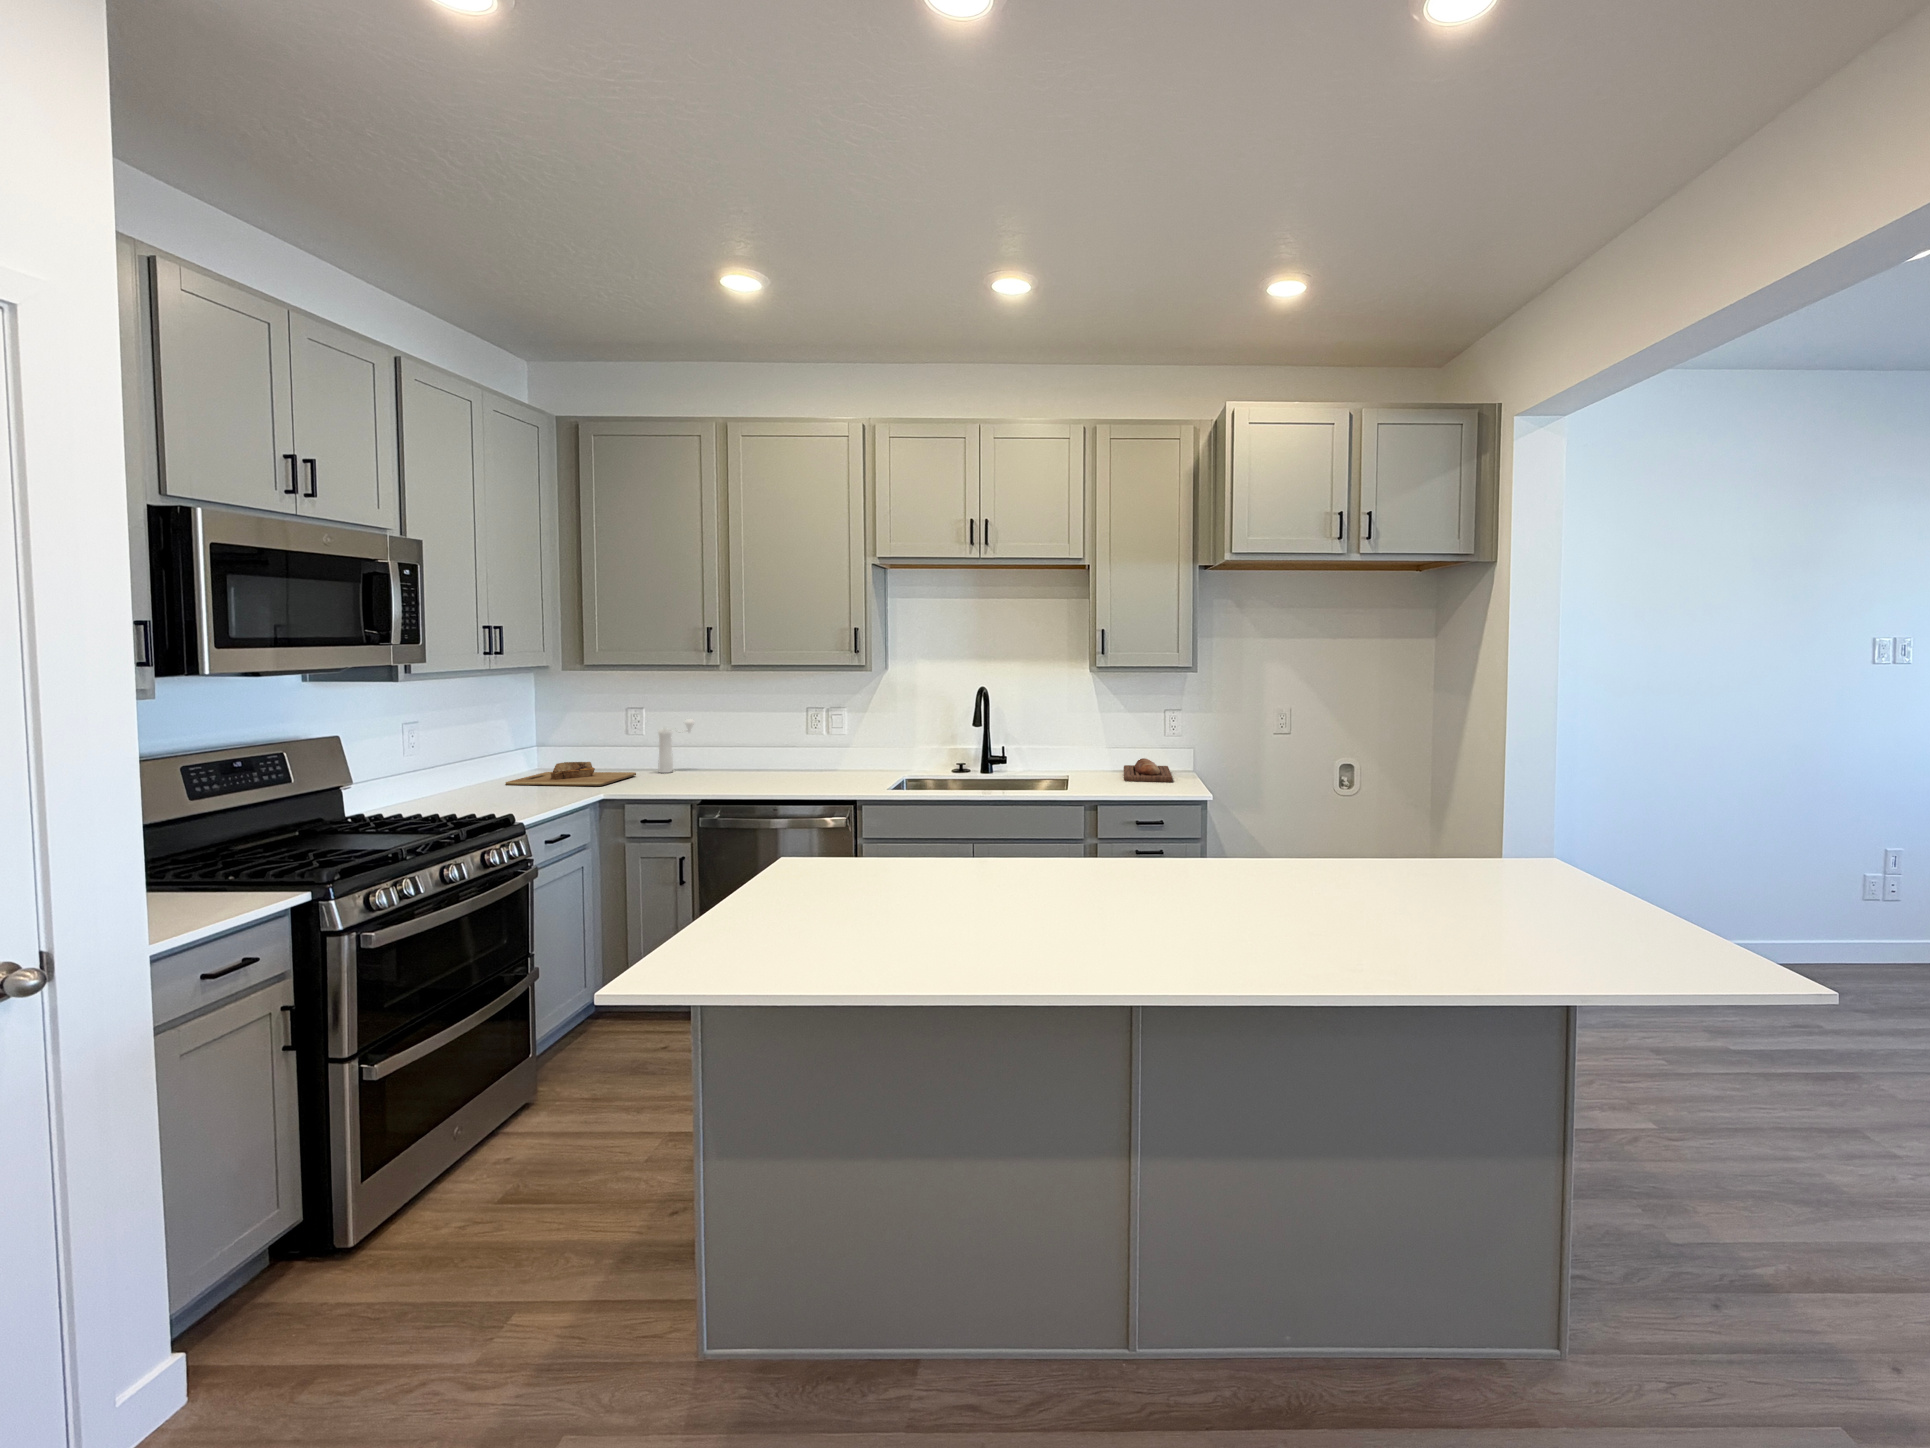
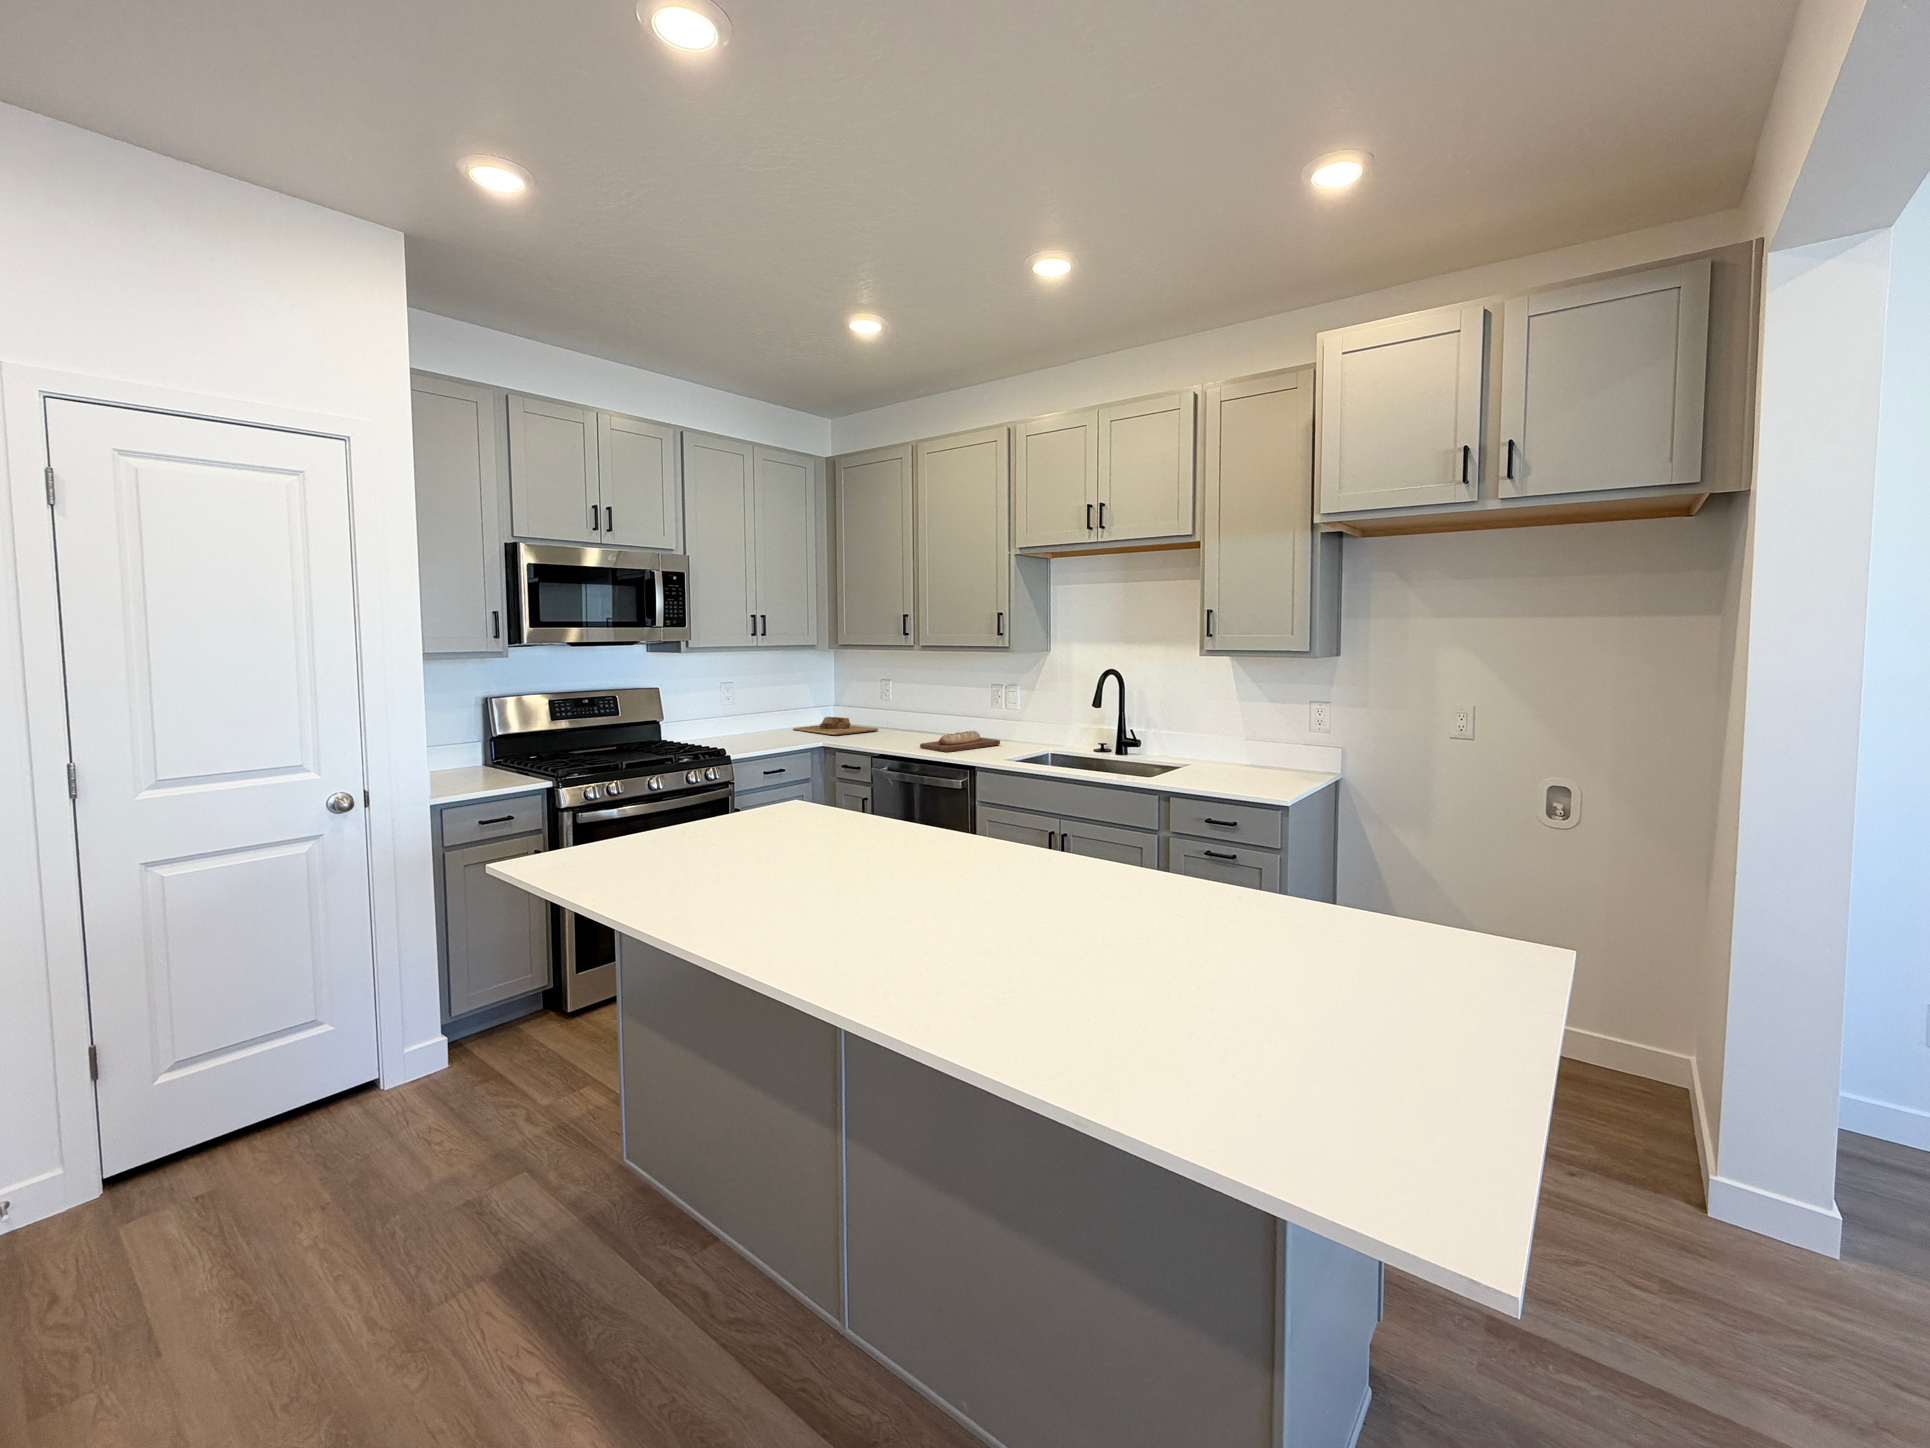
pepper mill: present [658,719,694,773] -> none [898,690,929,731]
bread loaf: present [1124,758,1172,782] -> present [920,731,1000,752]

